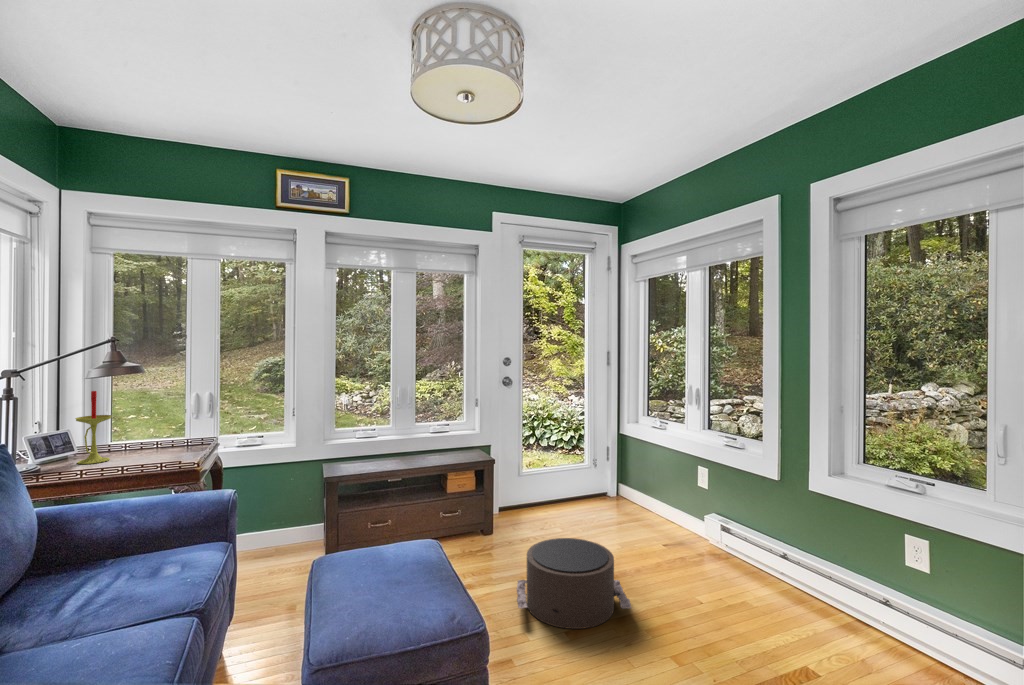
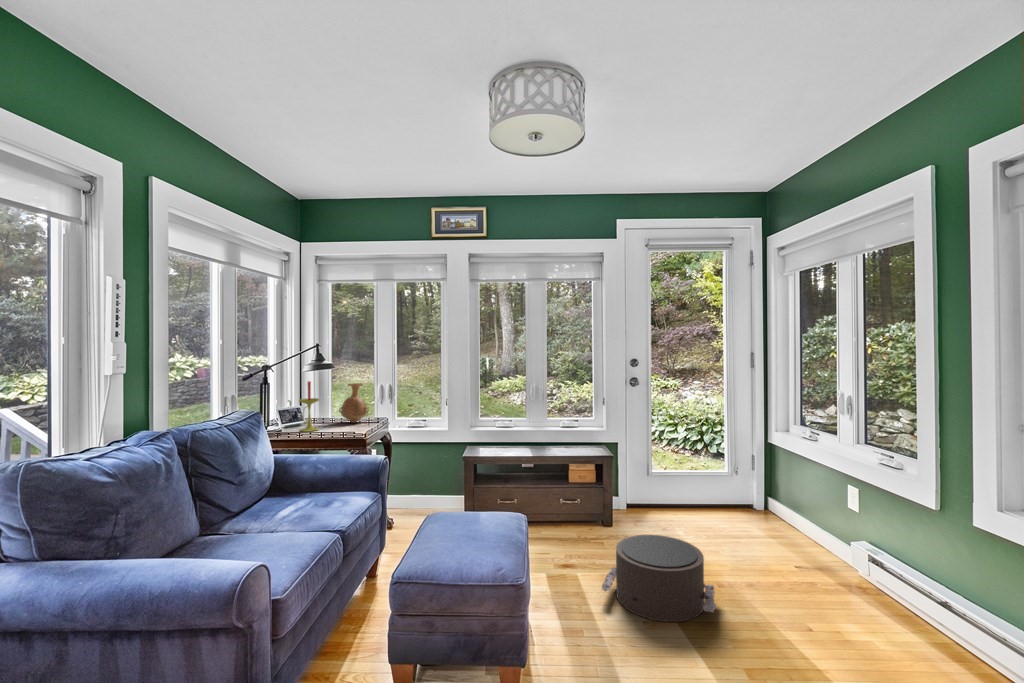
vase: none [137,391,185,446] -> present [339,383,369,423]

